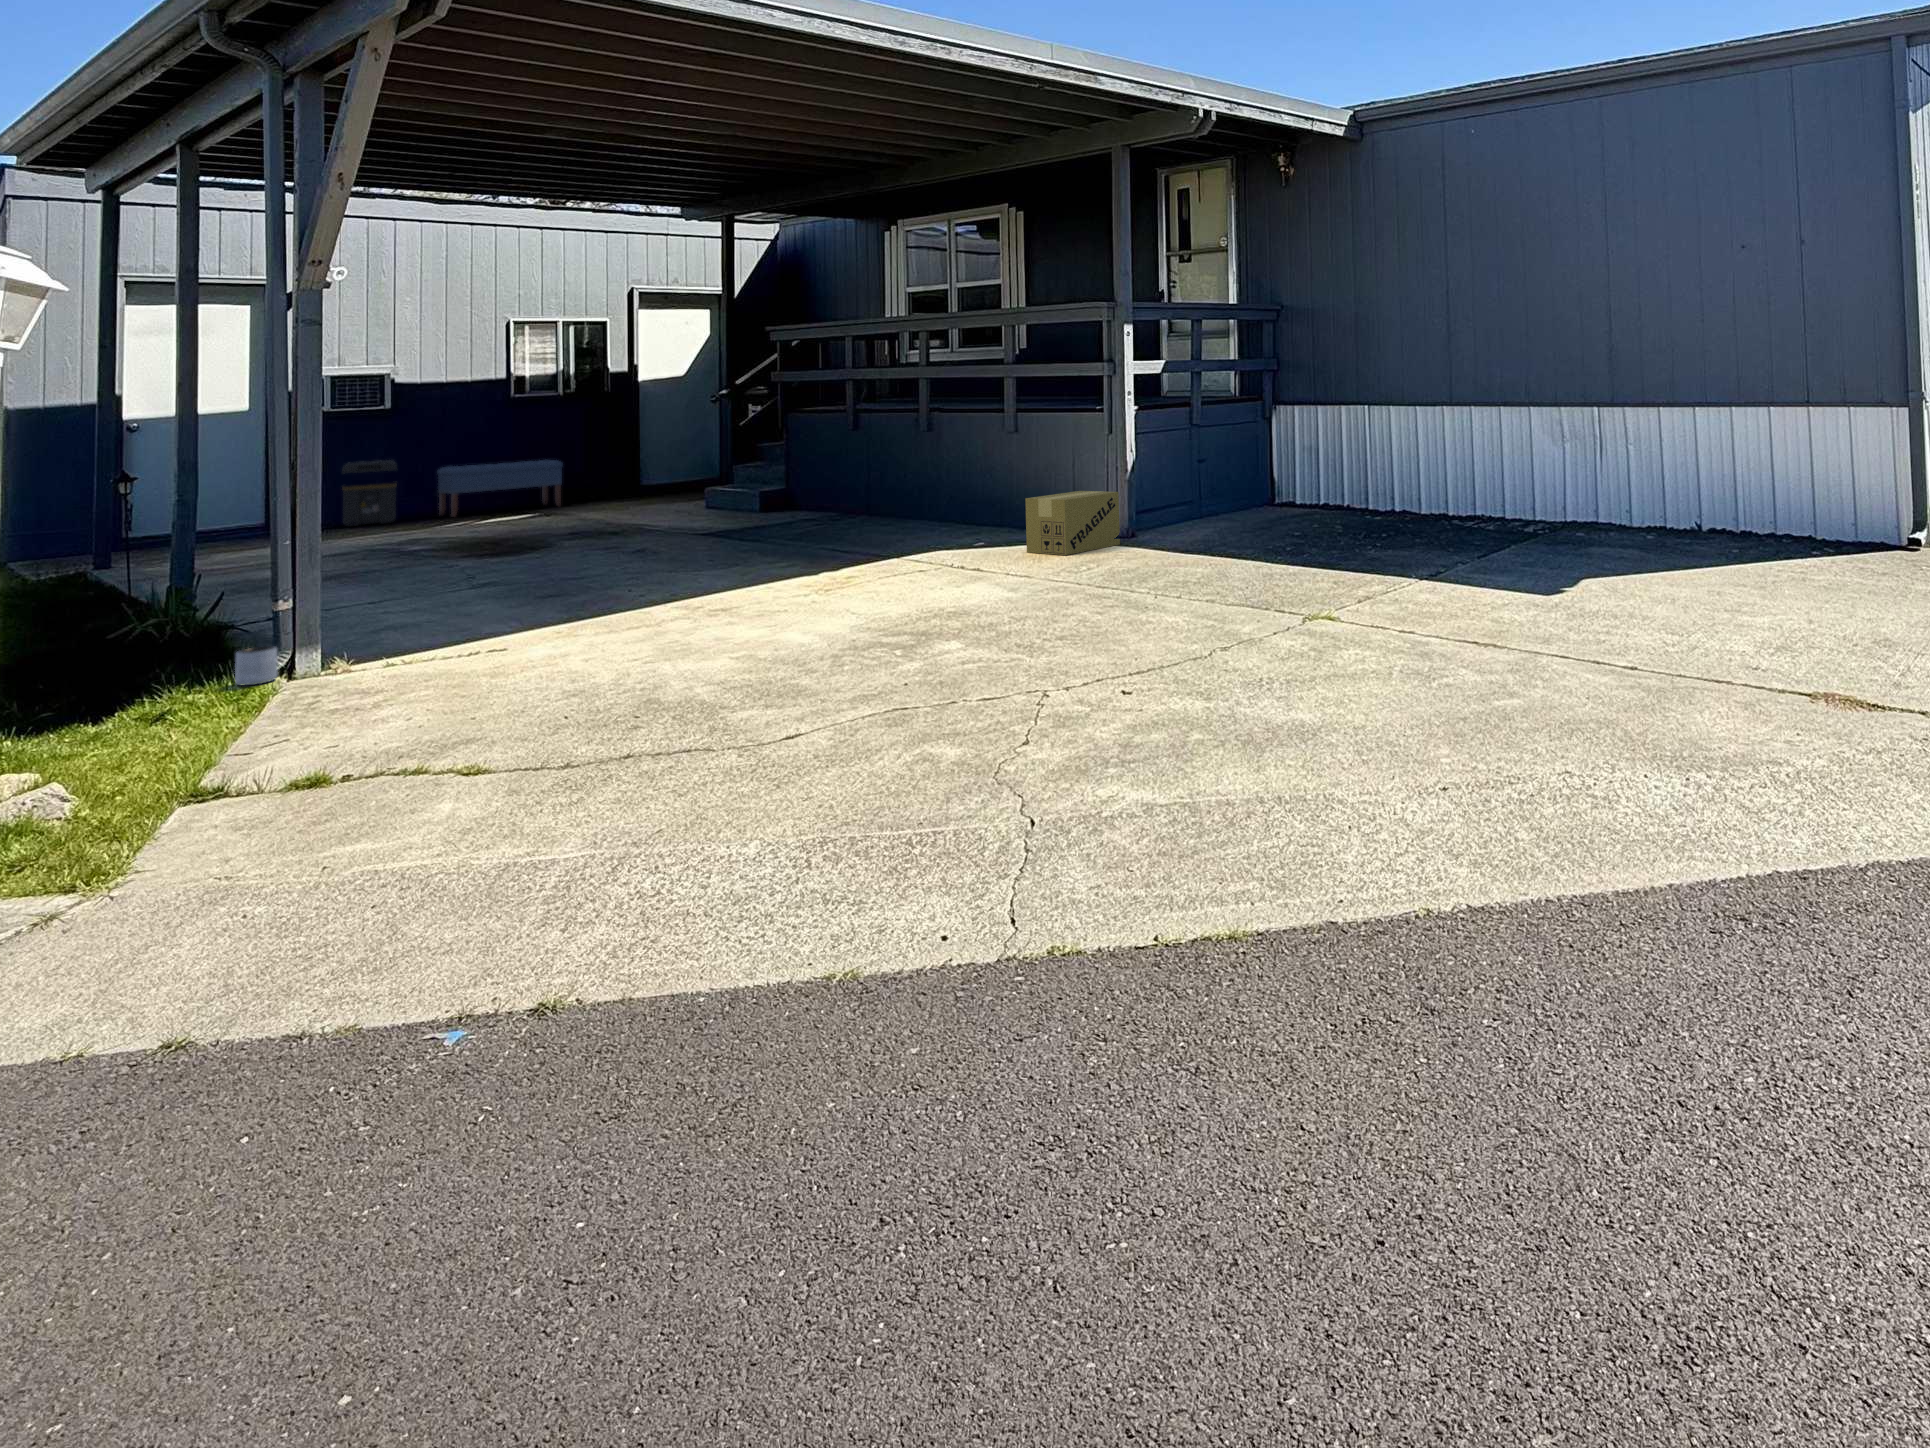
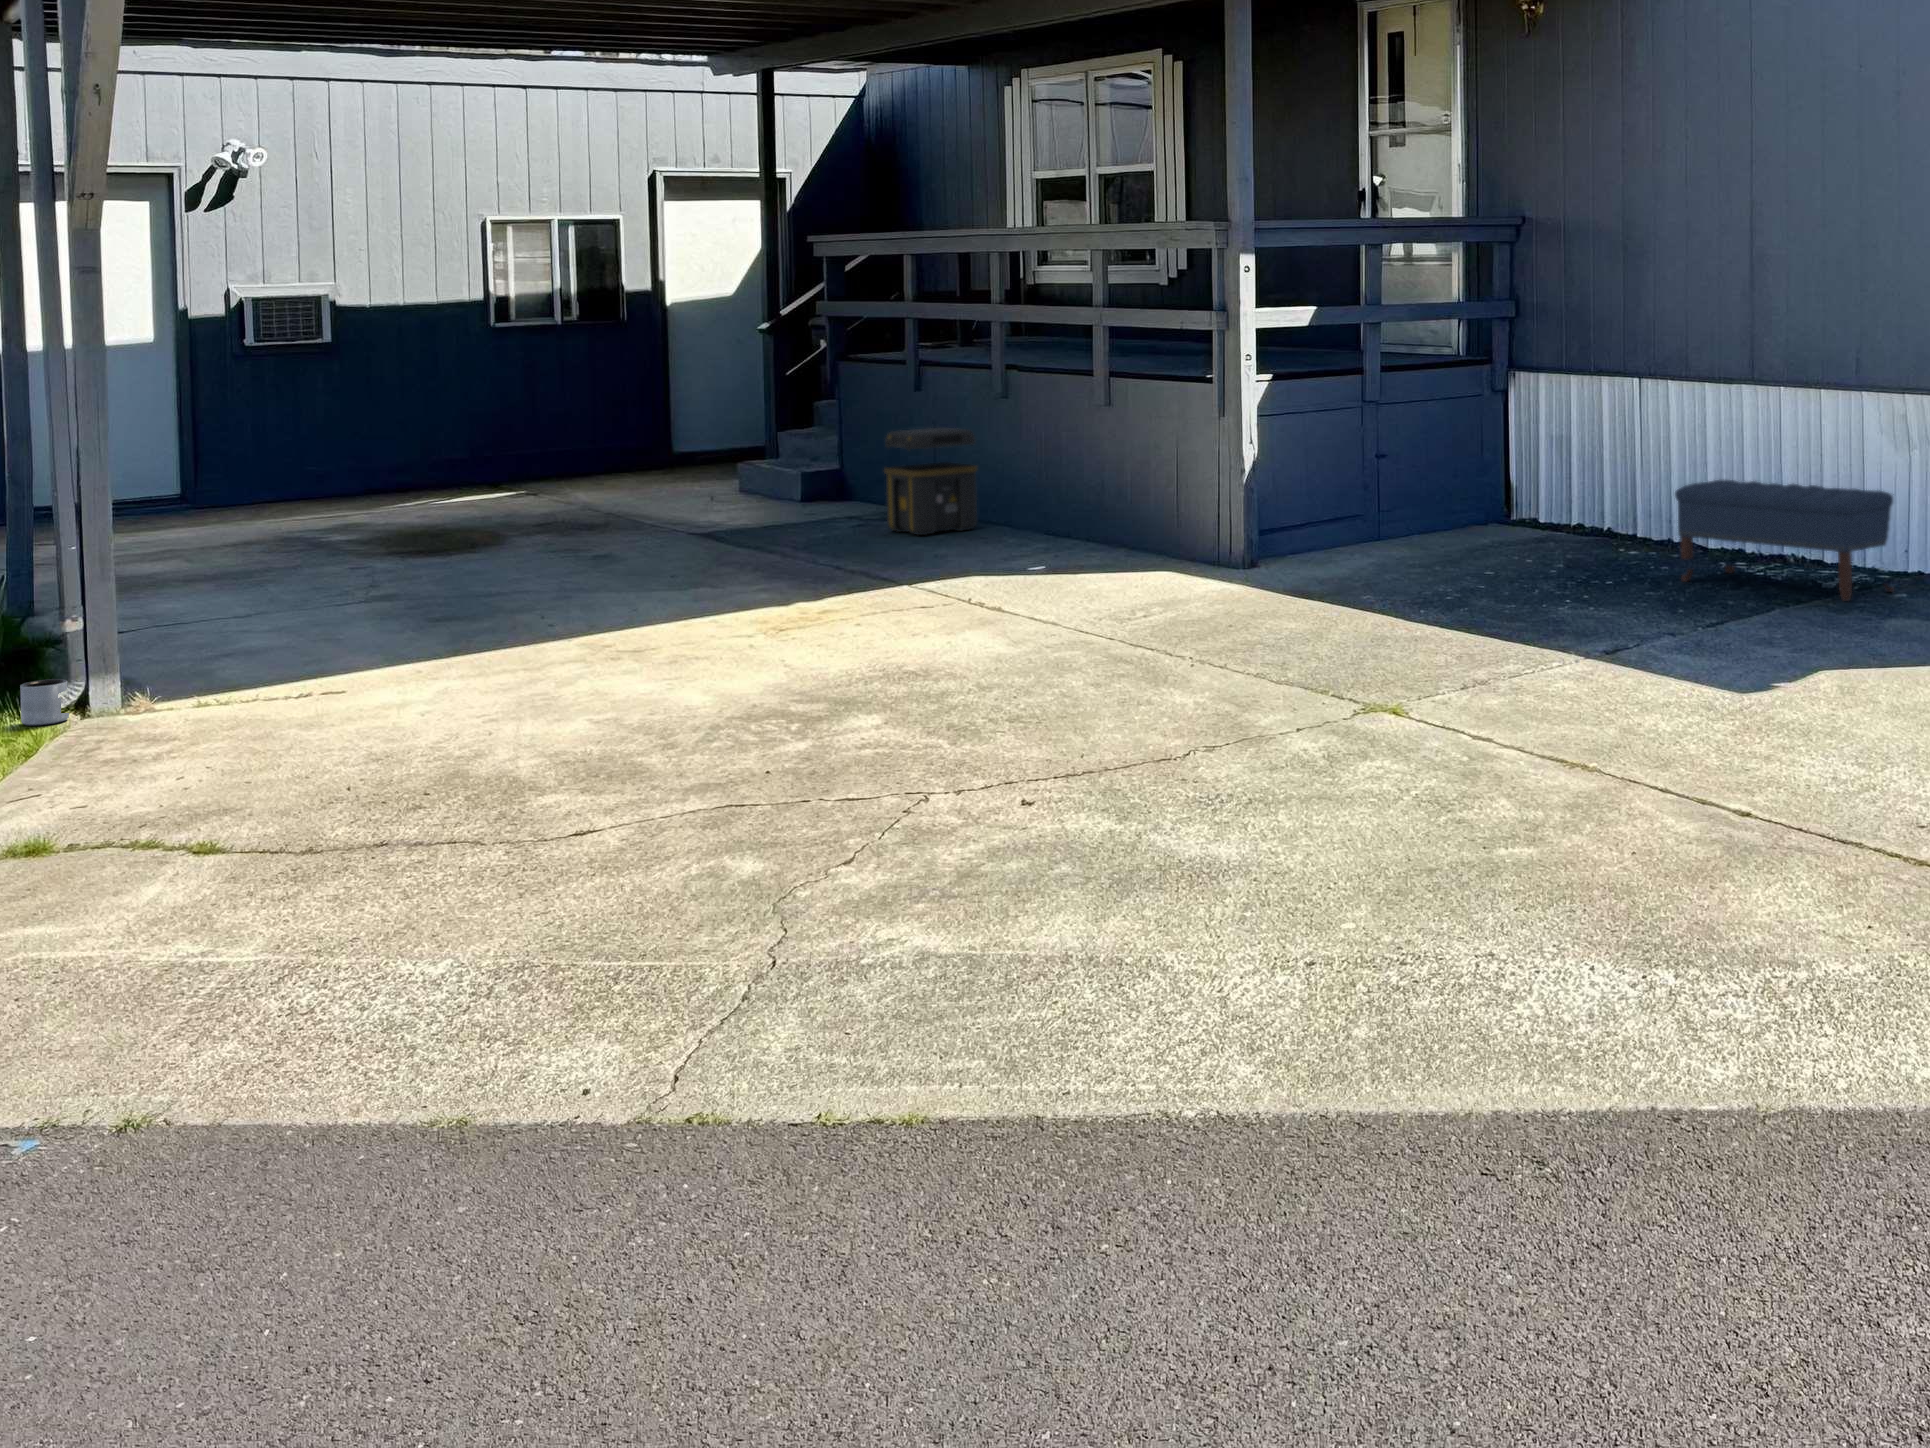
toolbox: present [342,460,397,526] -> present [884,428,977,535]
bench: present [437,460,563,517] -> present [1675,480,1894,601]
cardboard box: present [1025,491,1120,555] -> none [1092,499,1235,596]

